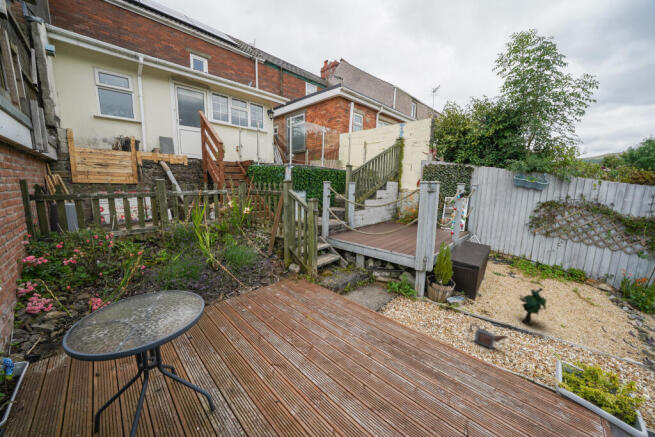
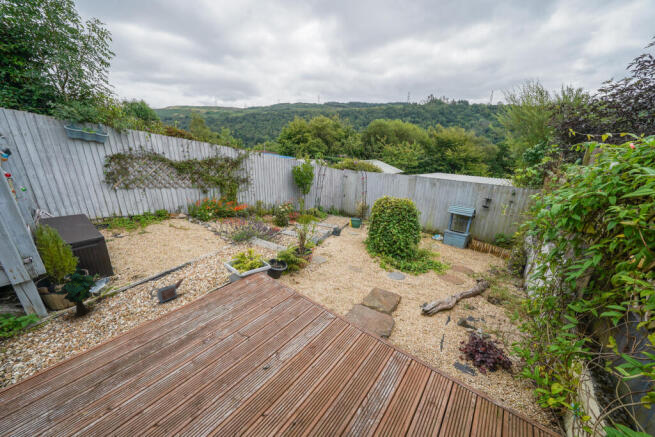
decorative plant: present [519,288,546,325] -> present [54,266,97,316]

